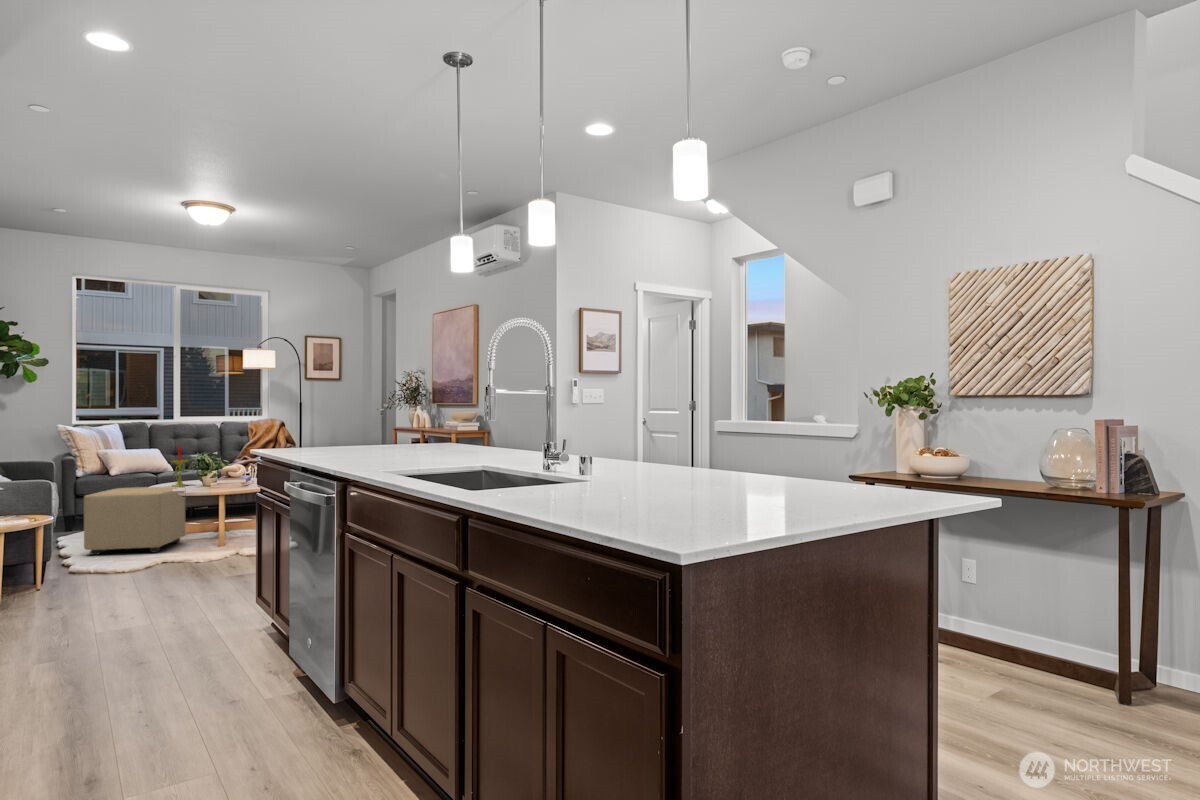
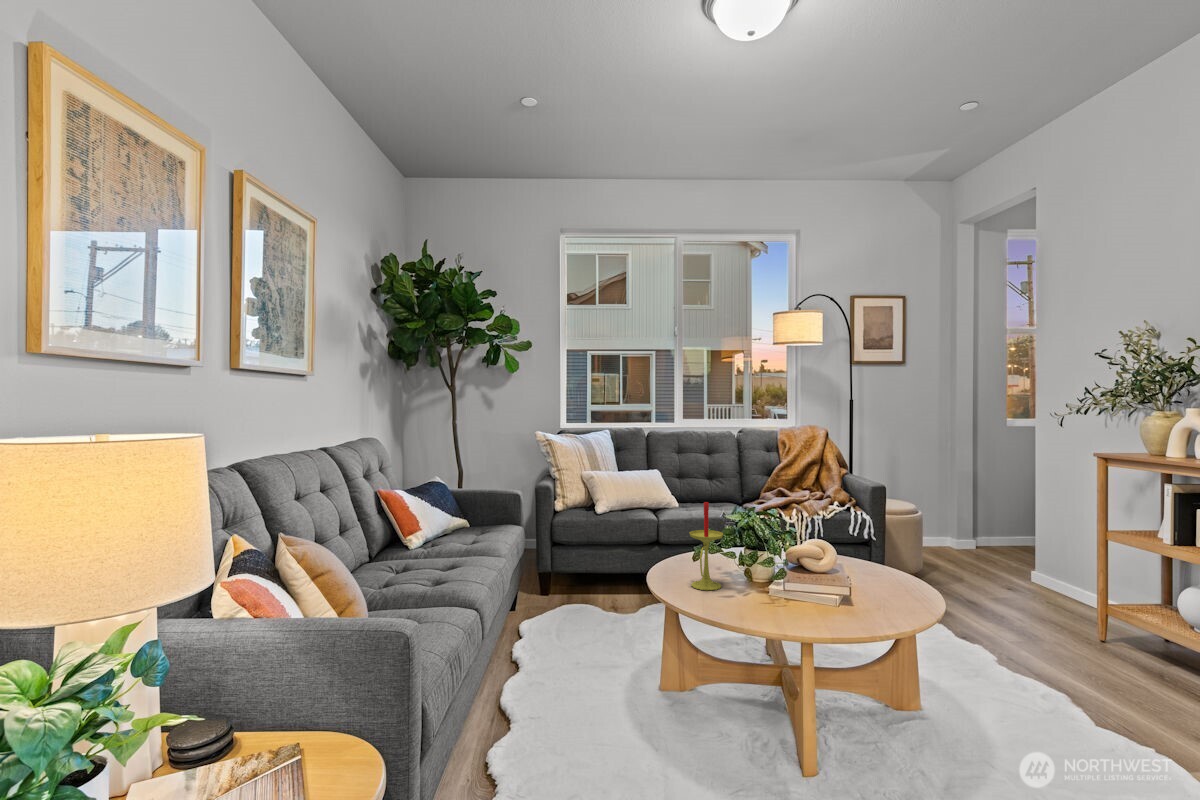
ottoman: present [84,487,185,555] -> none [535,577,718,768]

